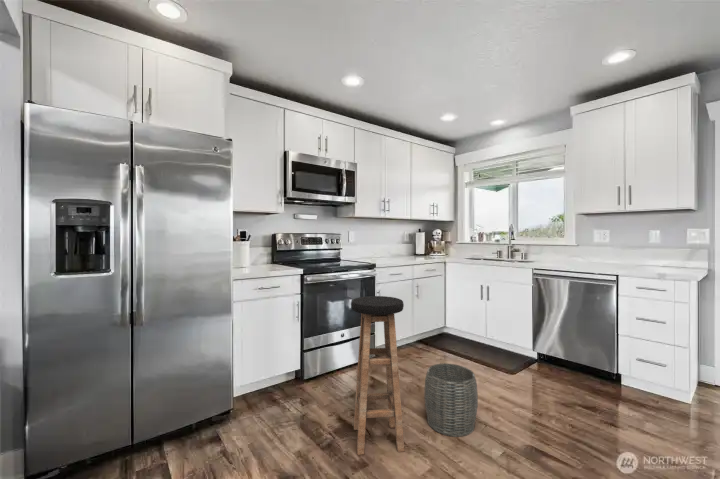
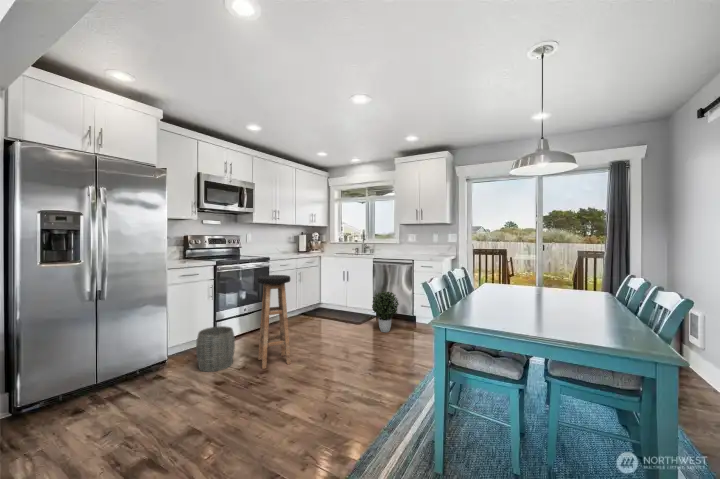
potted plant: none [539,327,595,401] -> present [372,291,399,332]
woven basket: present [424,363,478,437] -> present [196,326,235,372]

